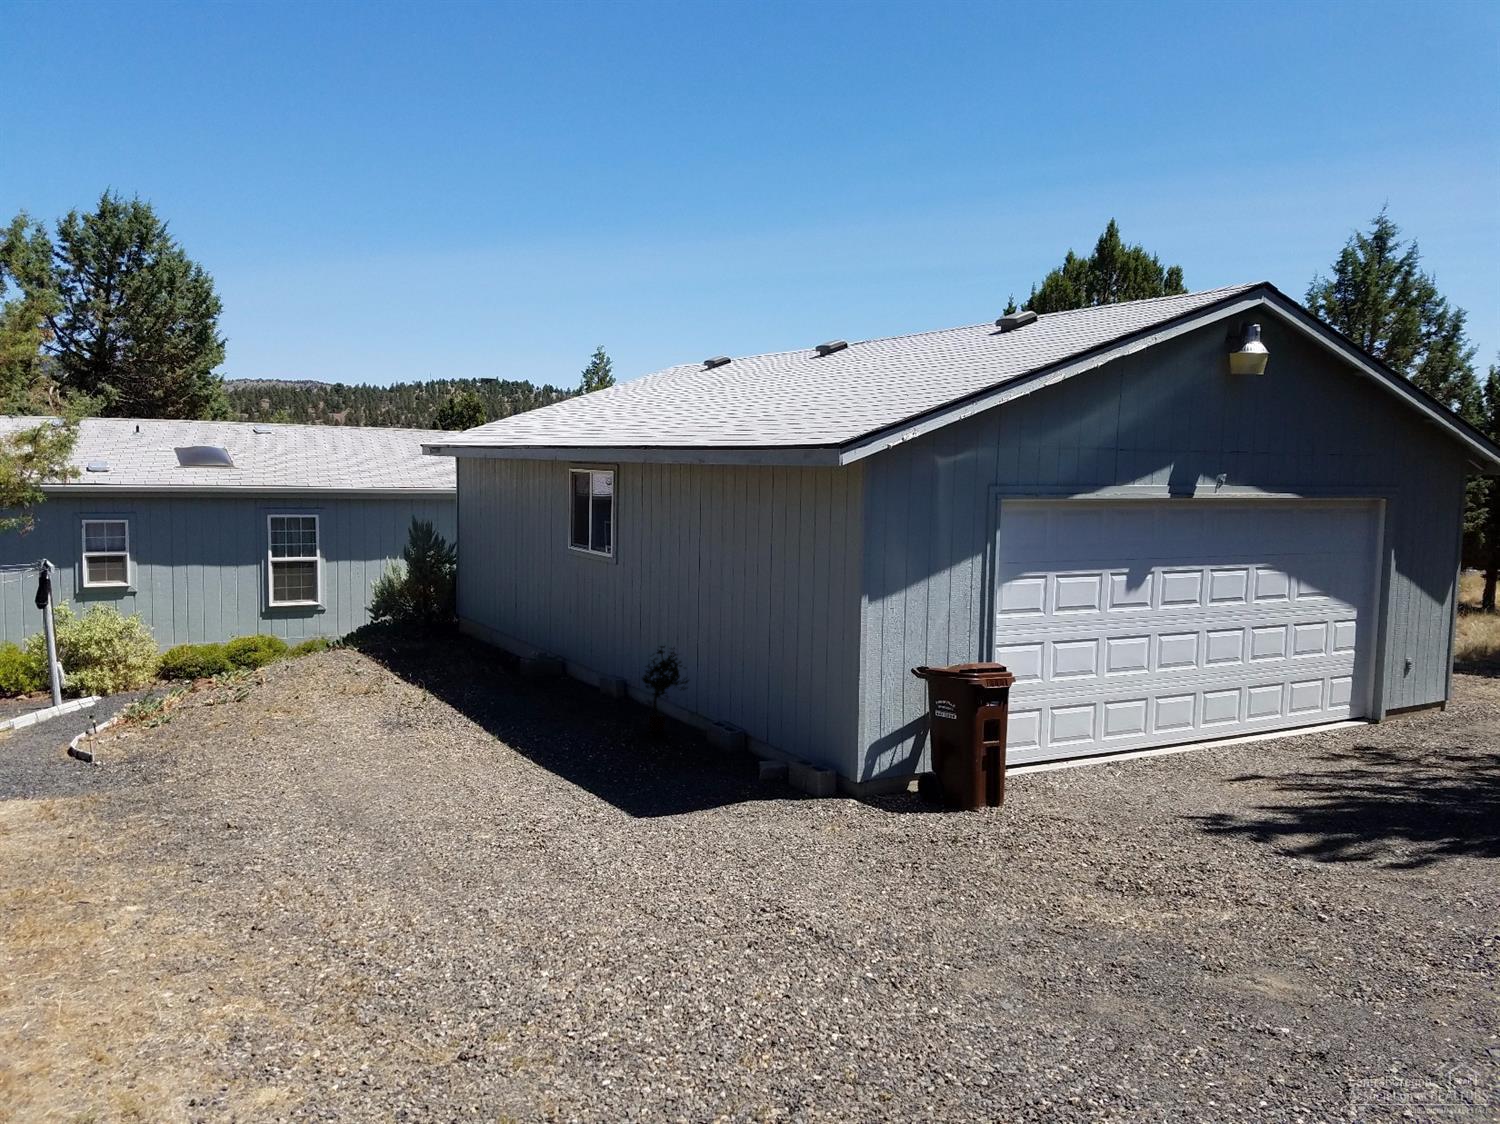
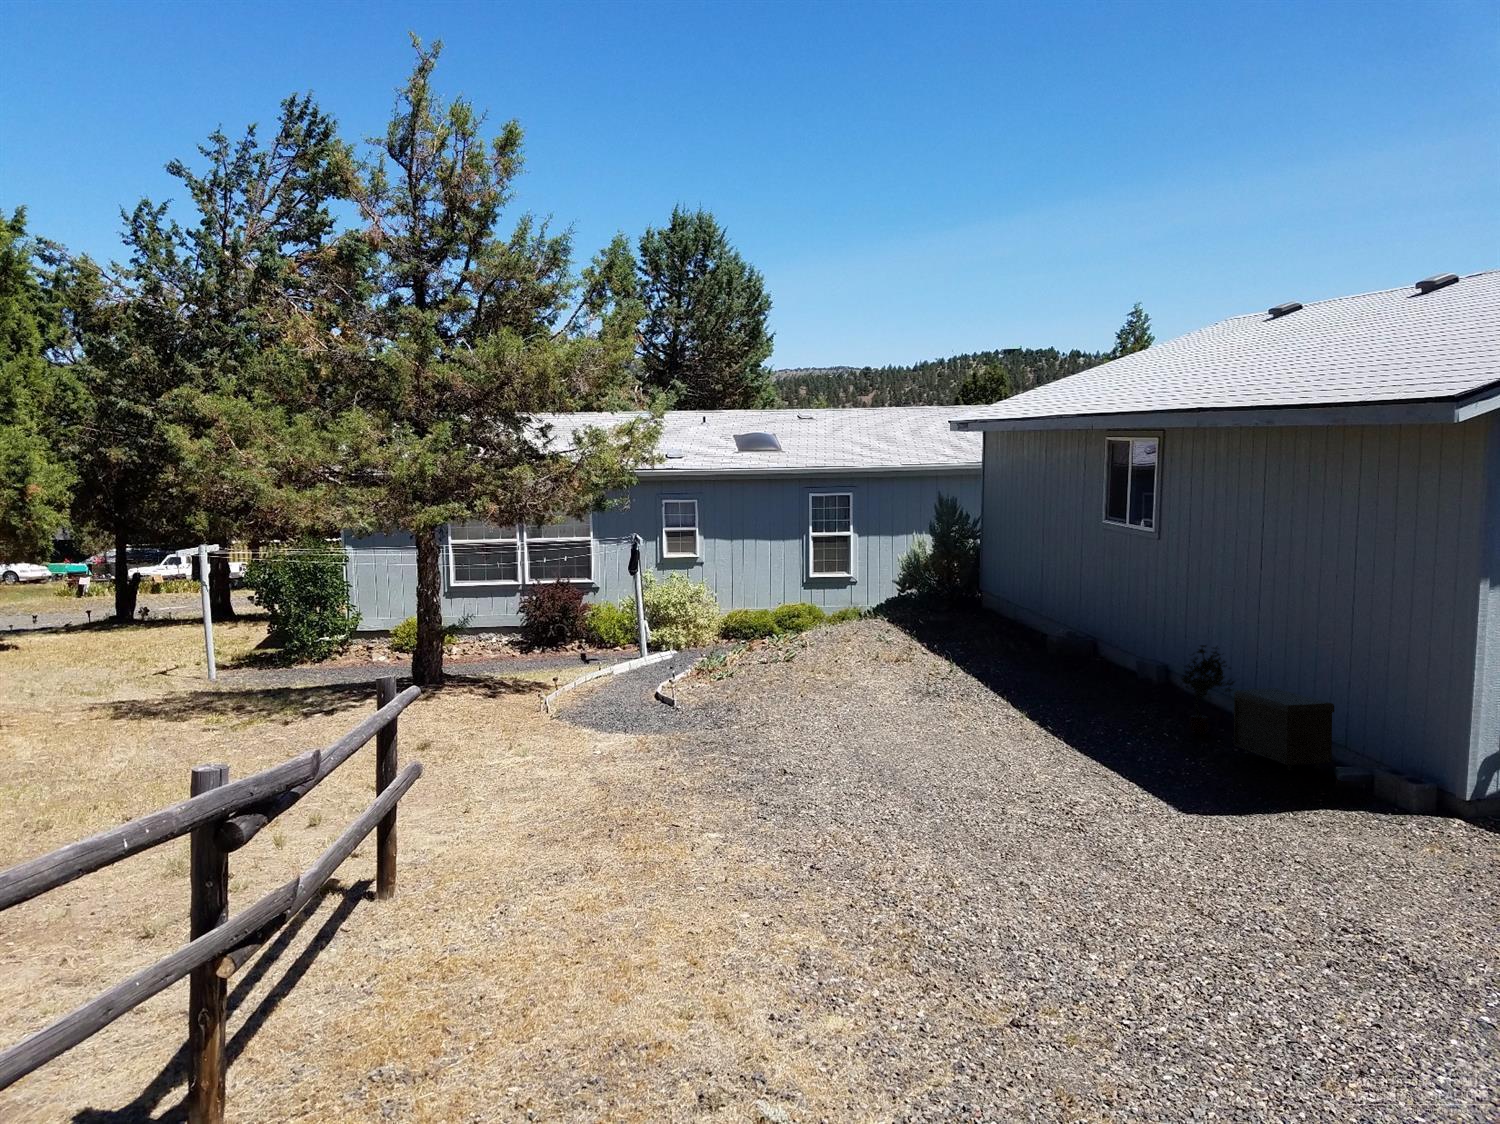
storage bench: none [686,686,769,763] -> present [1234,688,1334,770]

